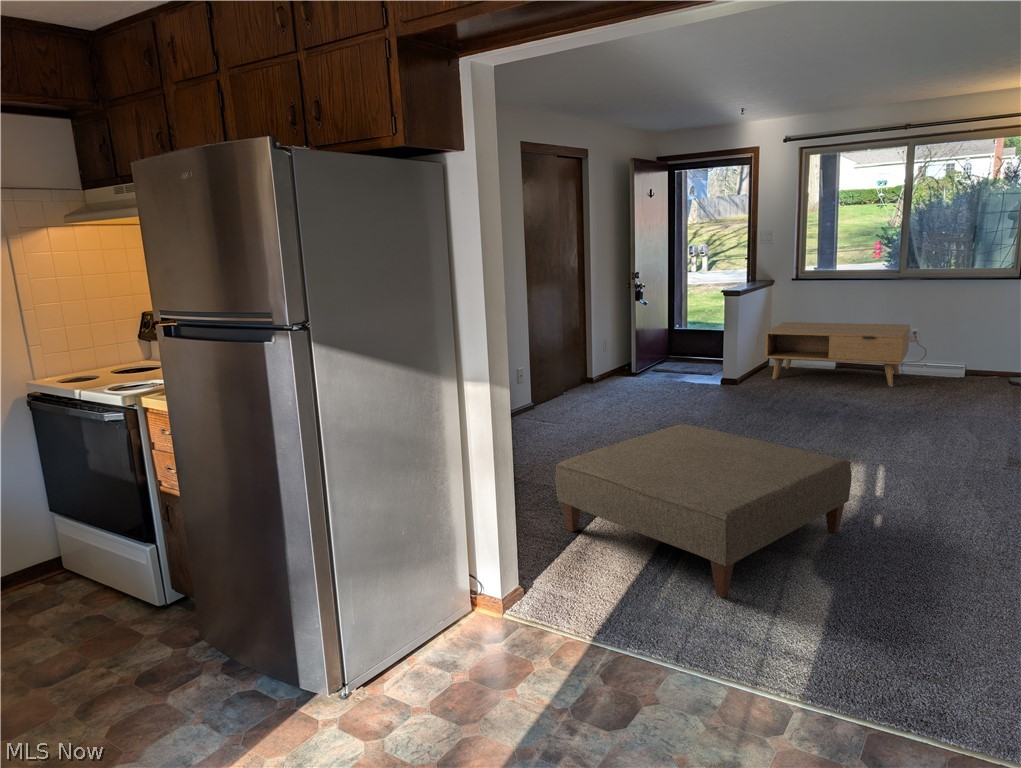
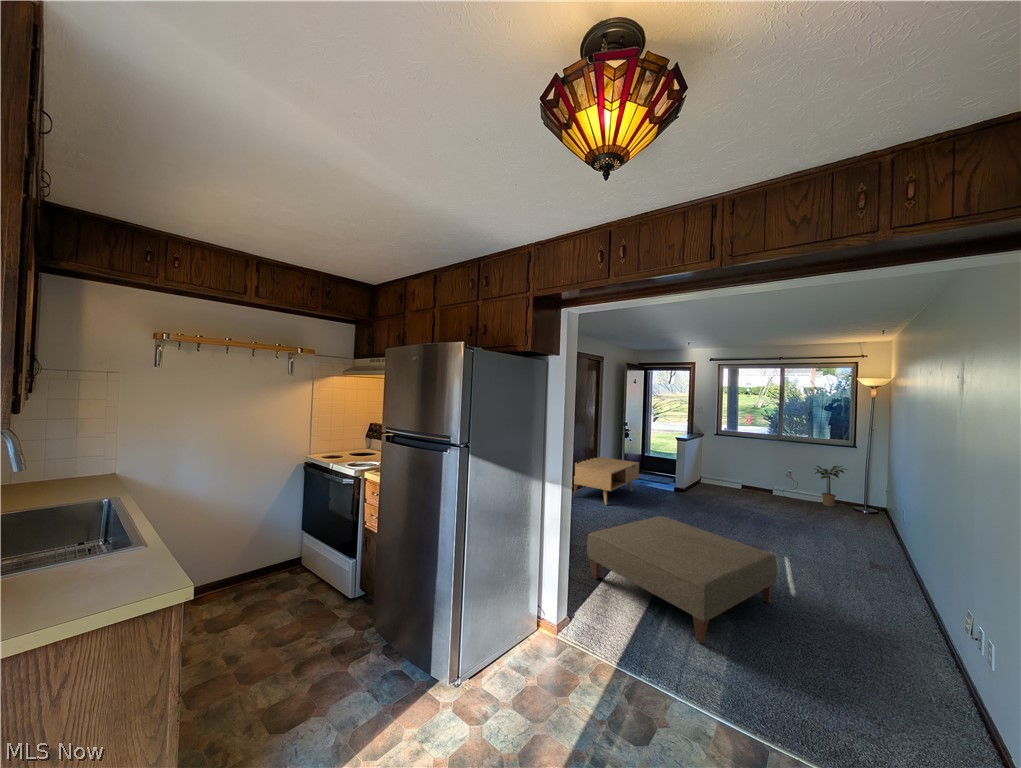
potted plant: none [947,313,1005,383] -> present [815,466,847,507]
coffee table: present [765,322,910,387] -> present [572,457,639,505]

